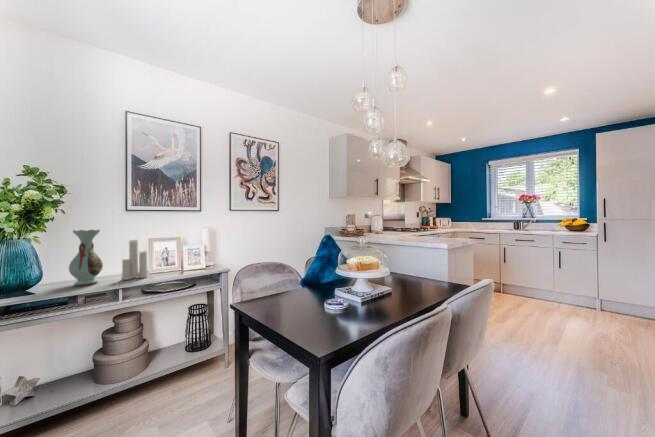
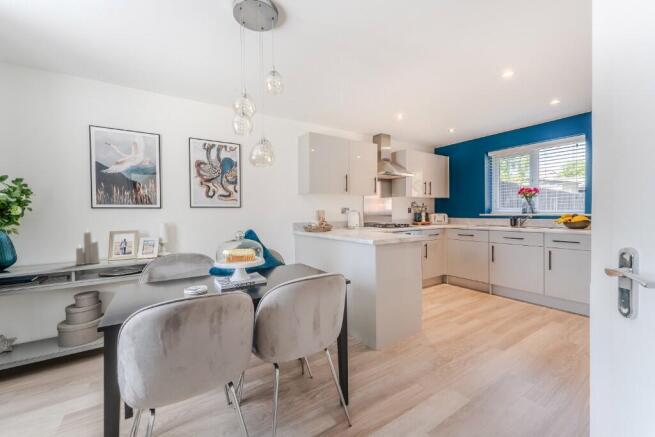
decorative vase: present [69,230,103,286] -> none [32,224,62,268]

